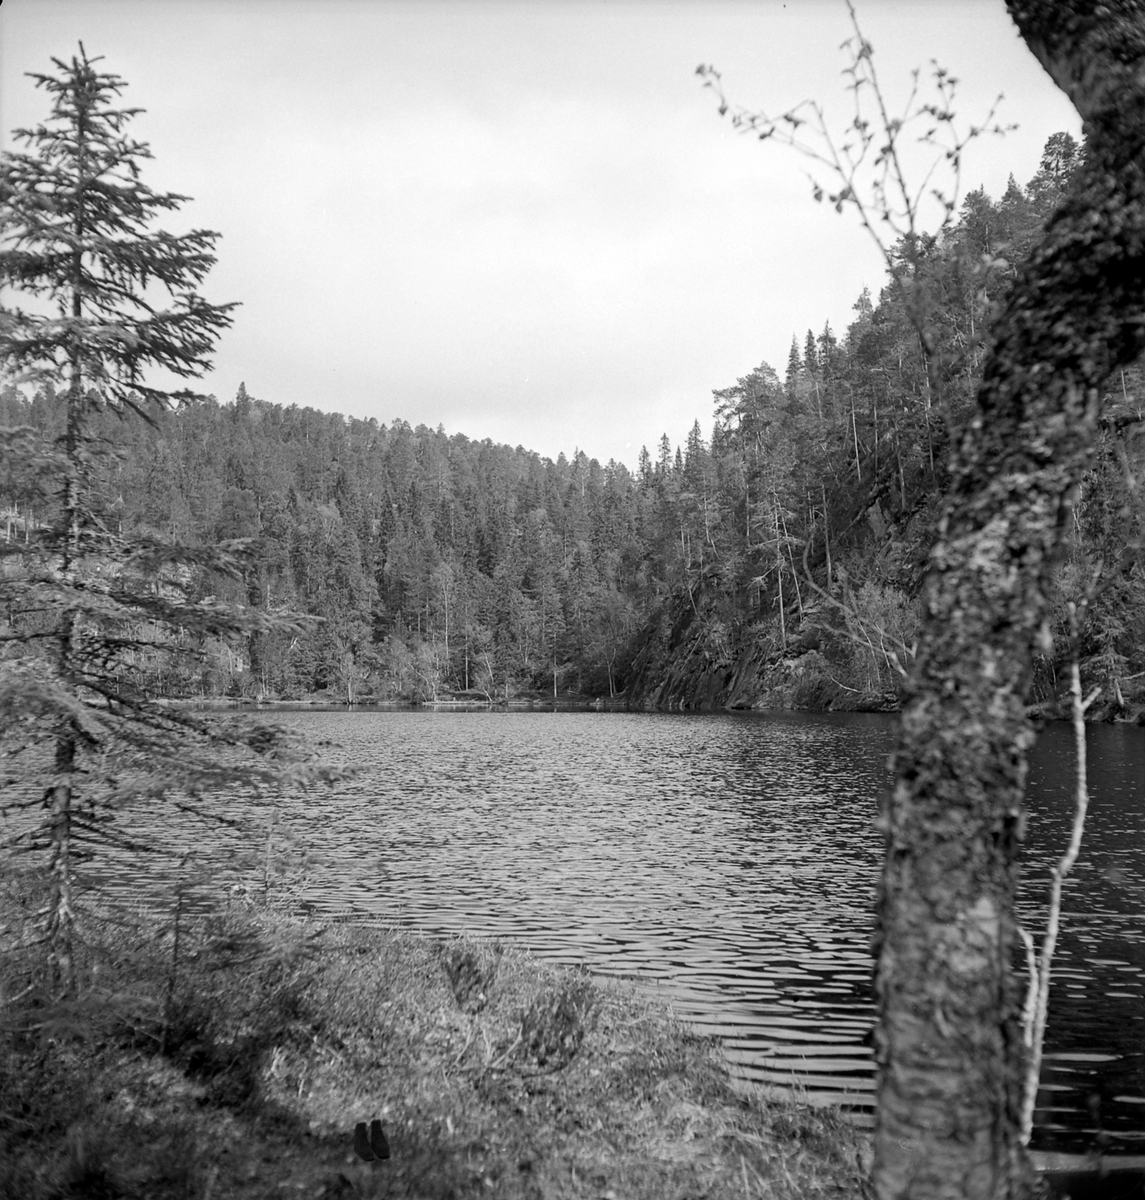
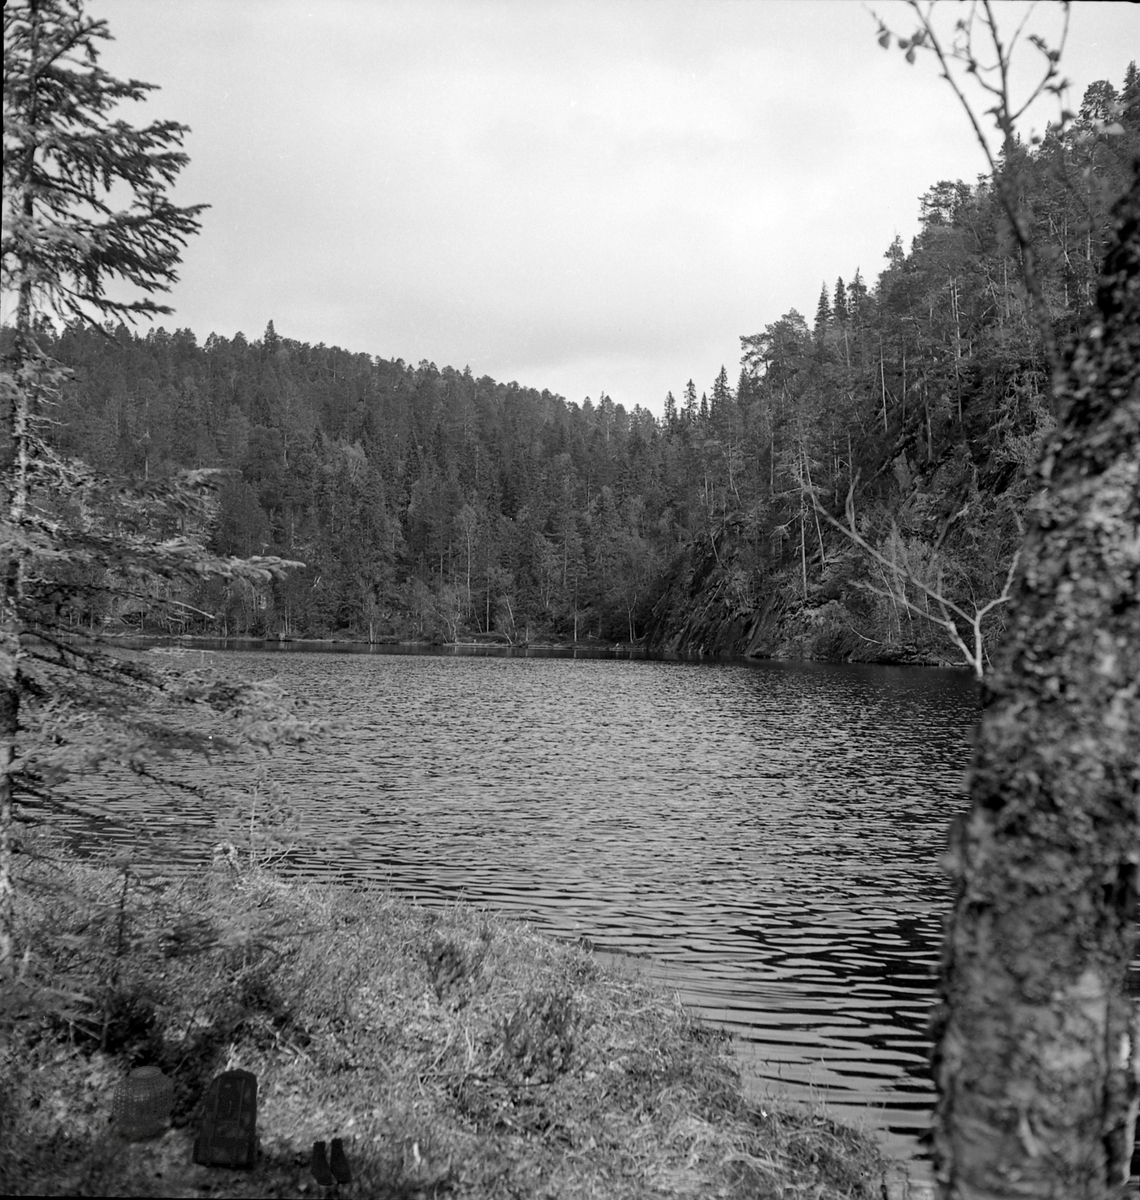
backpack: none [249,1060,308,1148] -> present [192,1068,260,1167]
woven basket: none [175,1062,229,1126] -> present [112,1066,174,1137]

